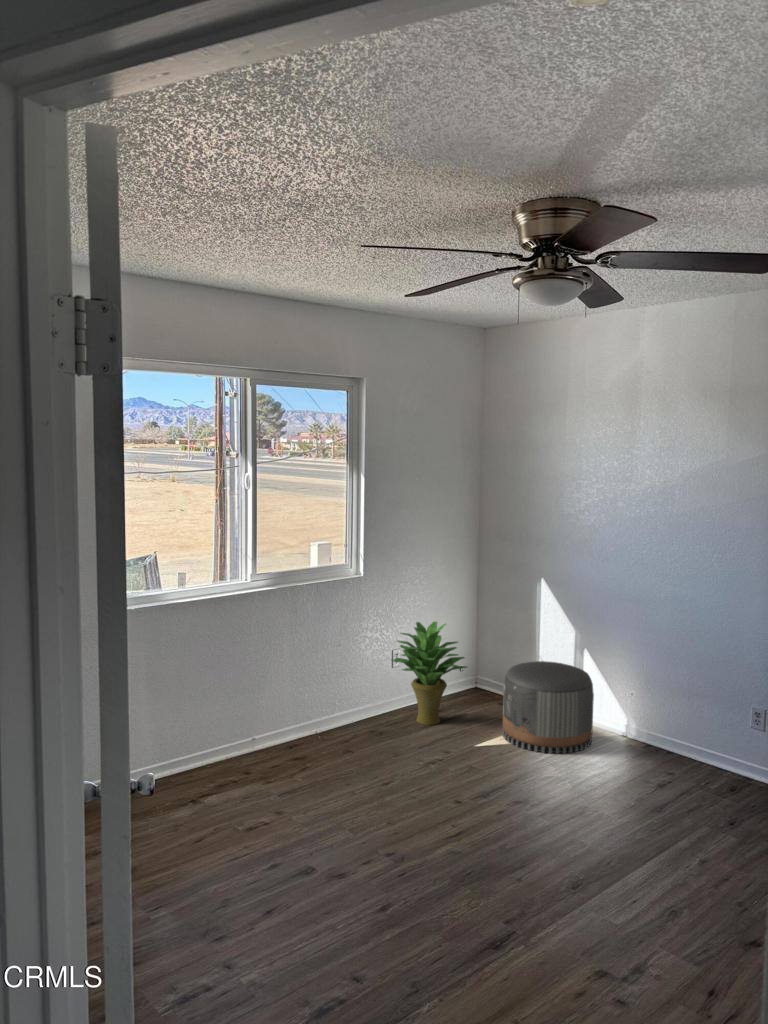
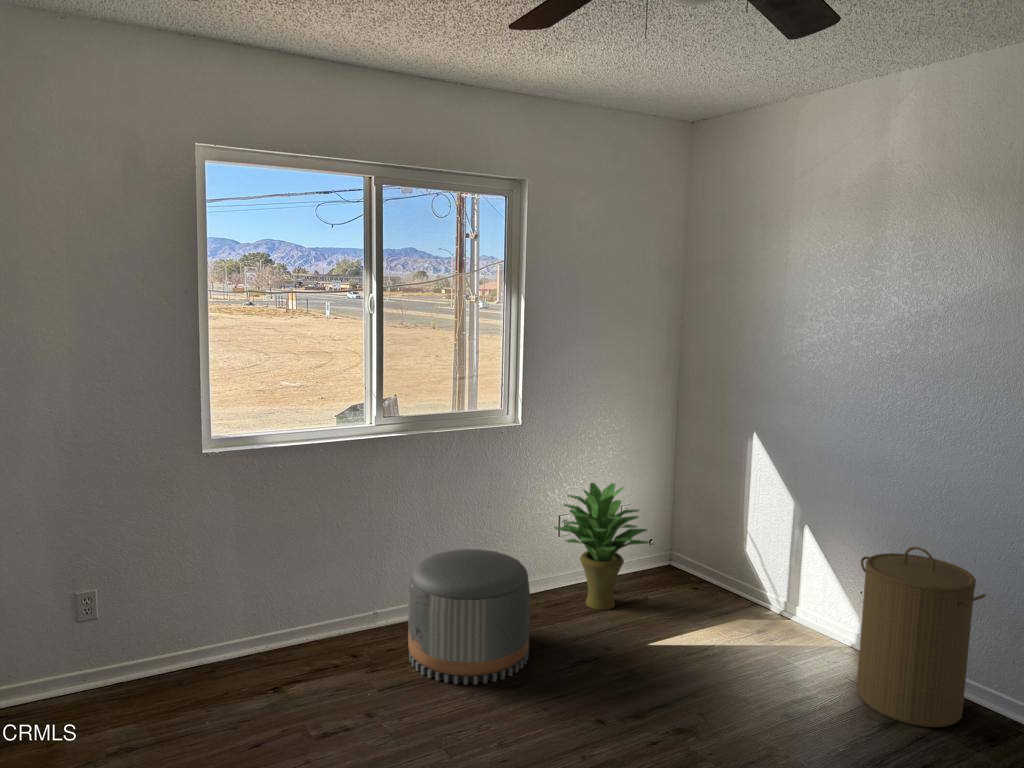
laundry hamper: none [629,653,714,780] -> present [857,547,986,727]
pouf: present [503,661,594,754] -> present [408,549,530,685]

